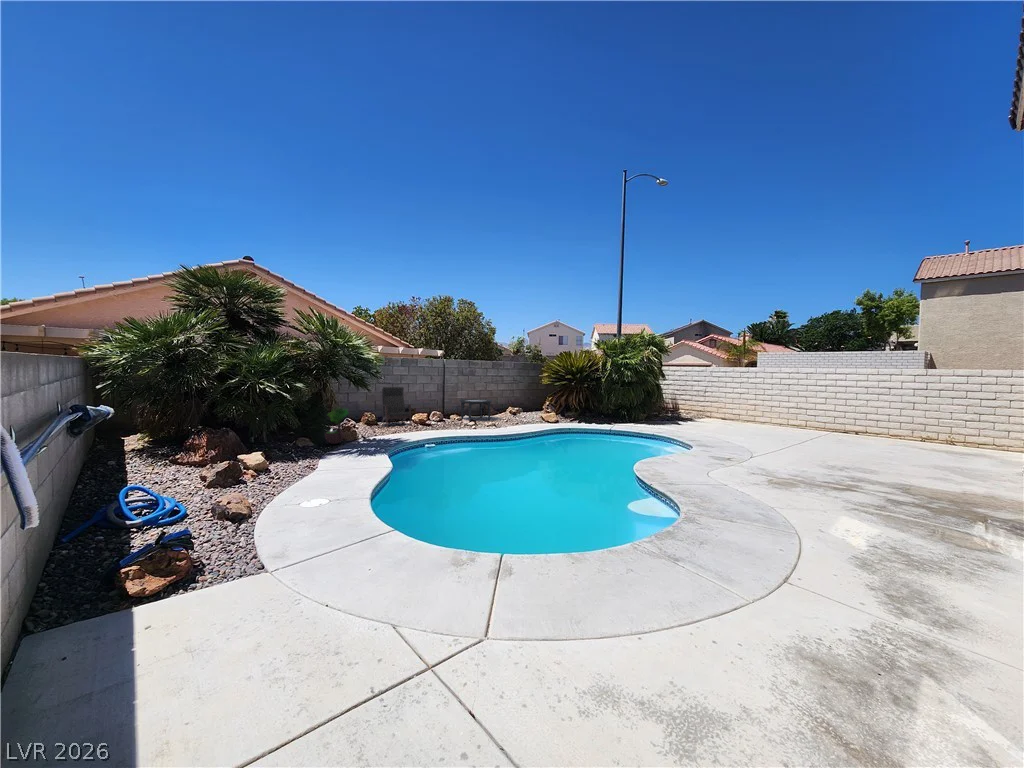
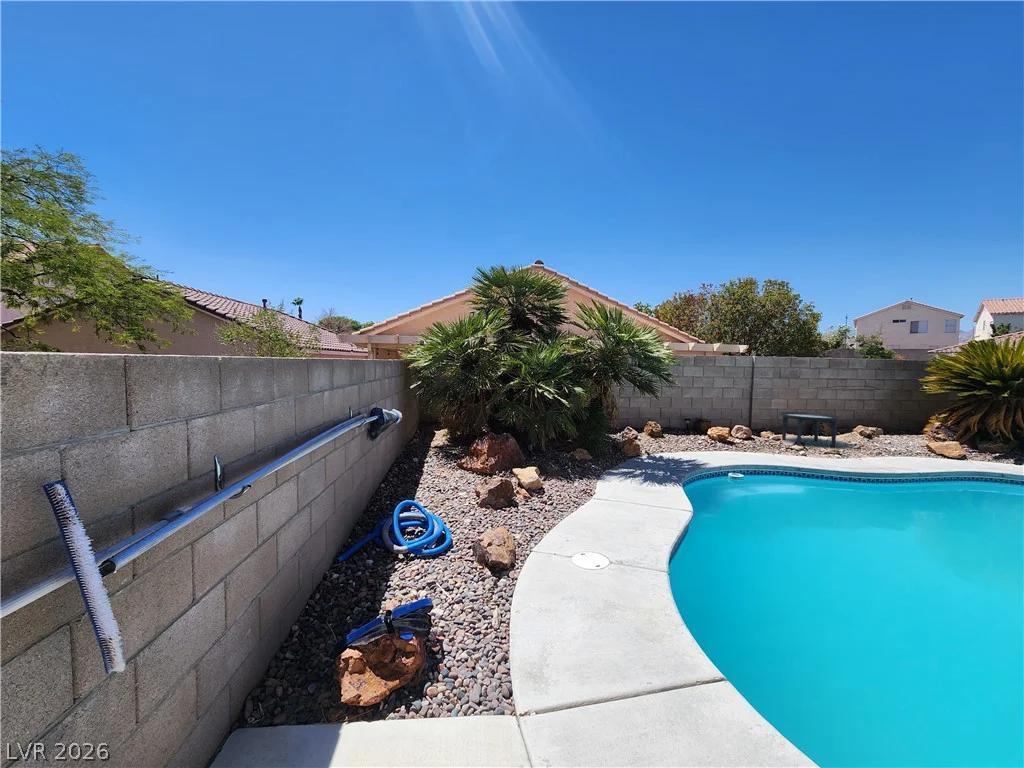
lounge chair: present [382,387,411,426] -> none [667,392,711,443]
potted tree: present [325,408,347,444] -> none [603,413,633,461]

